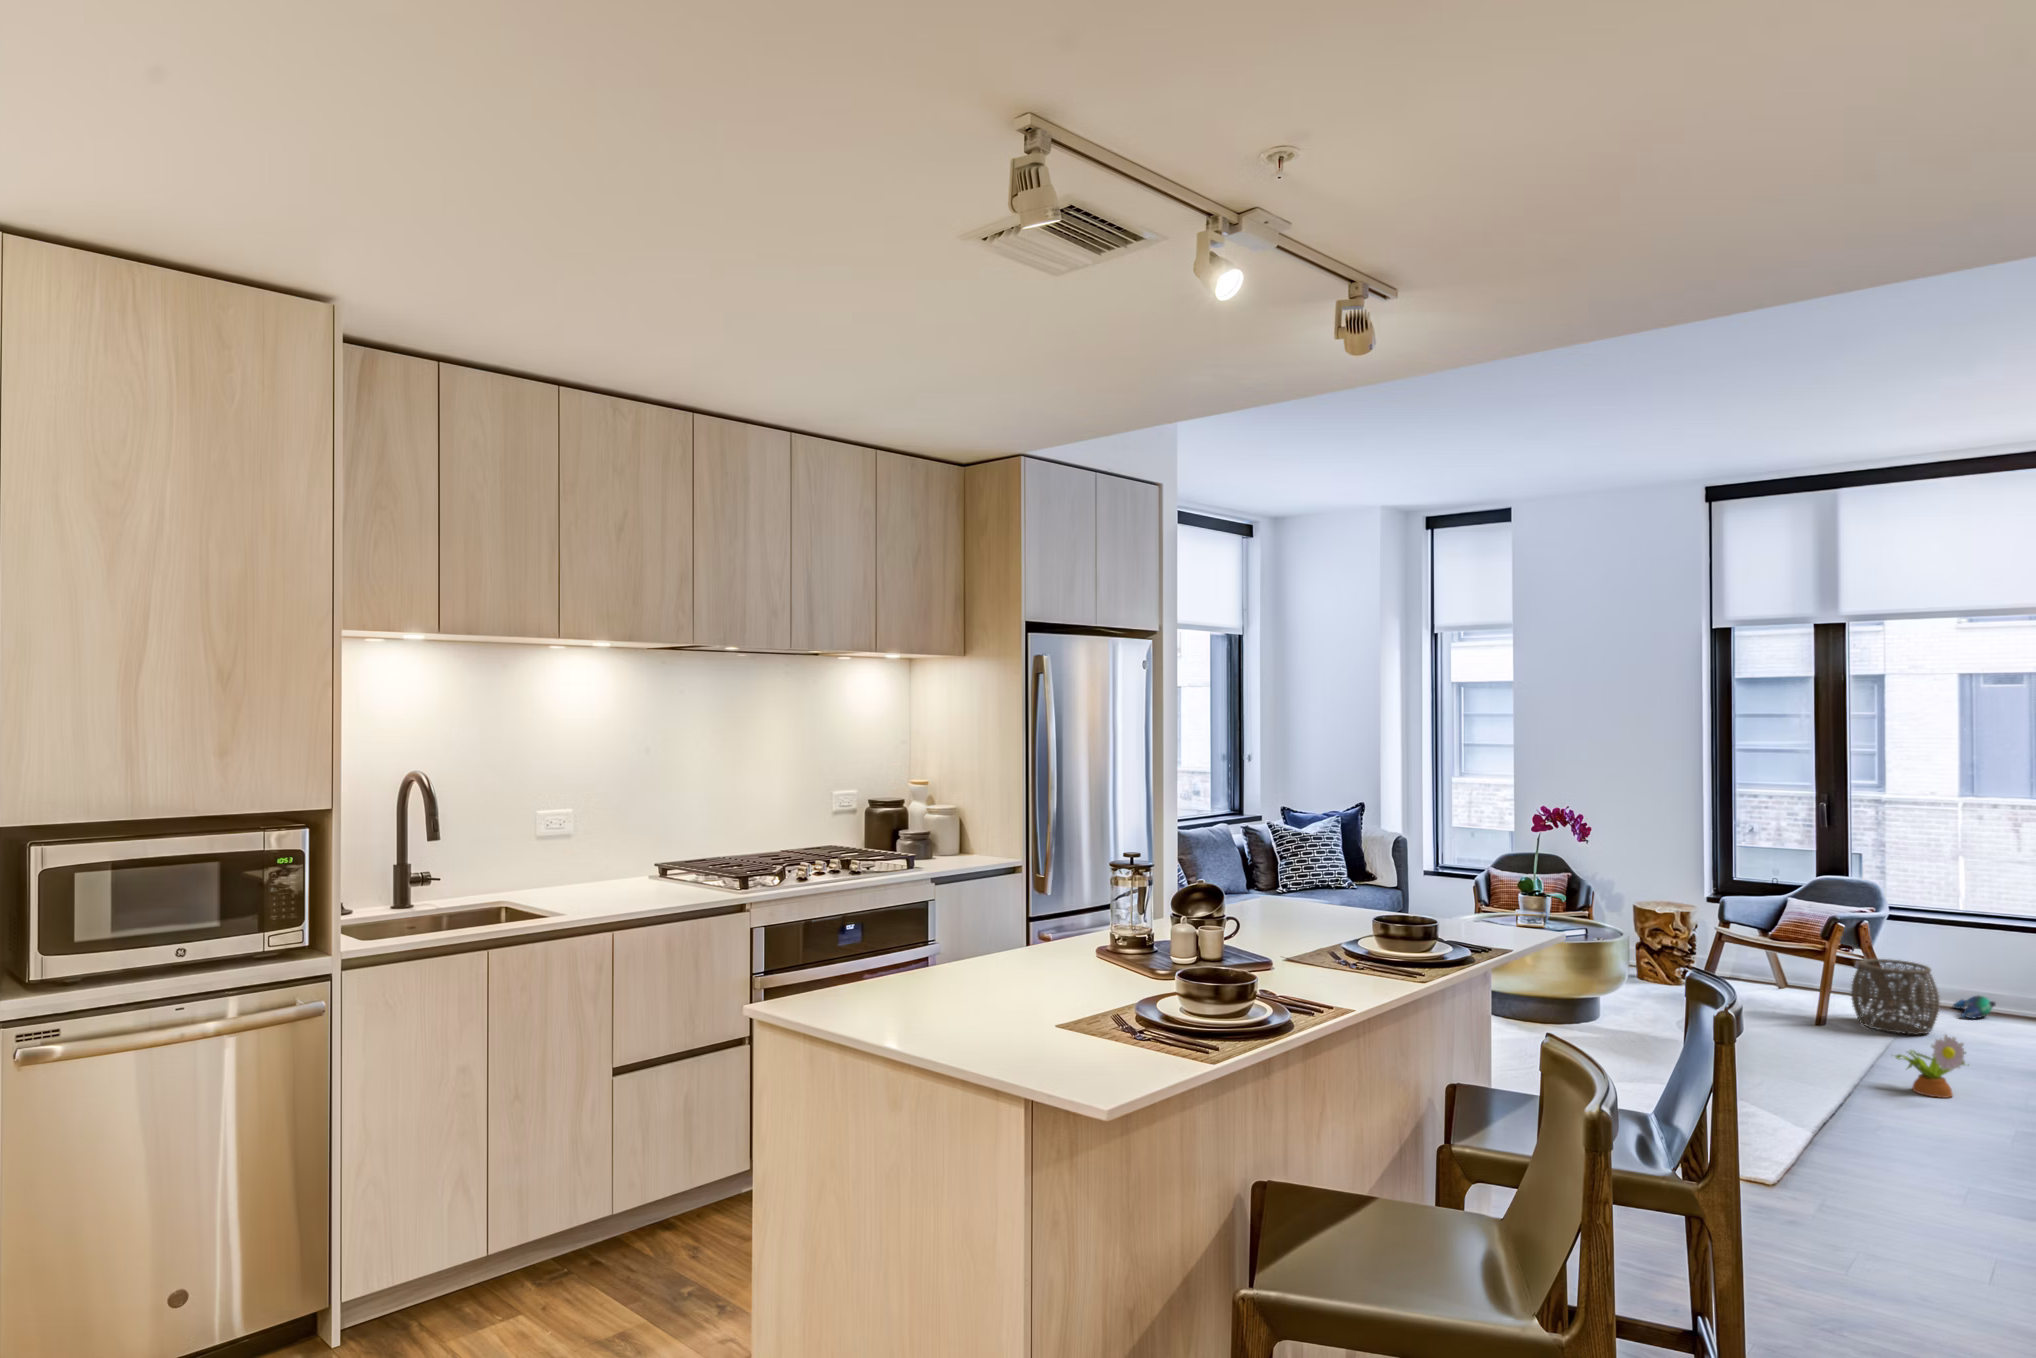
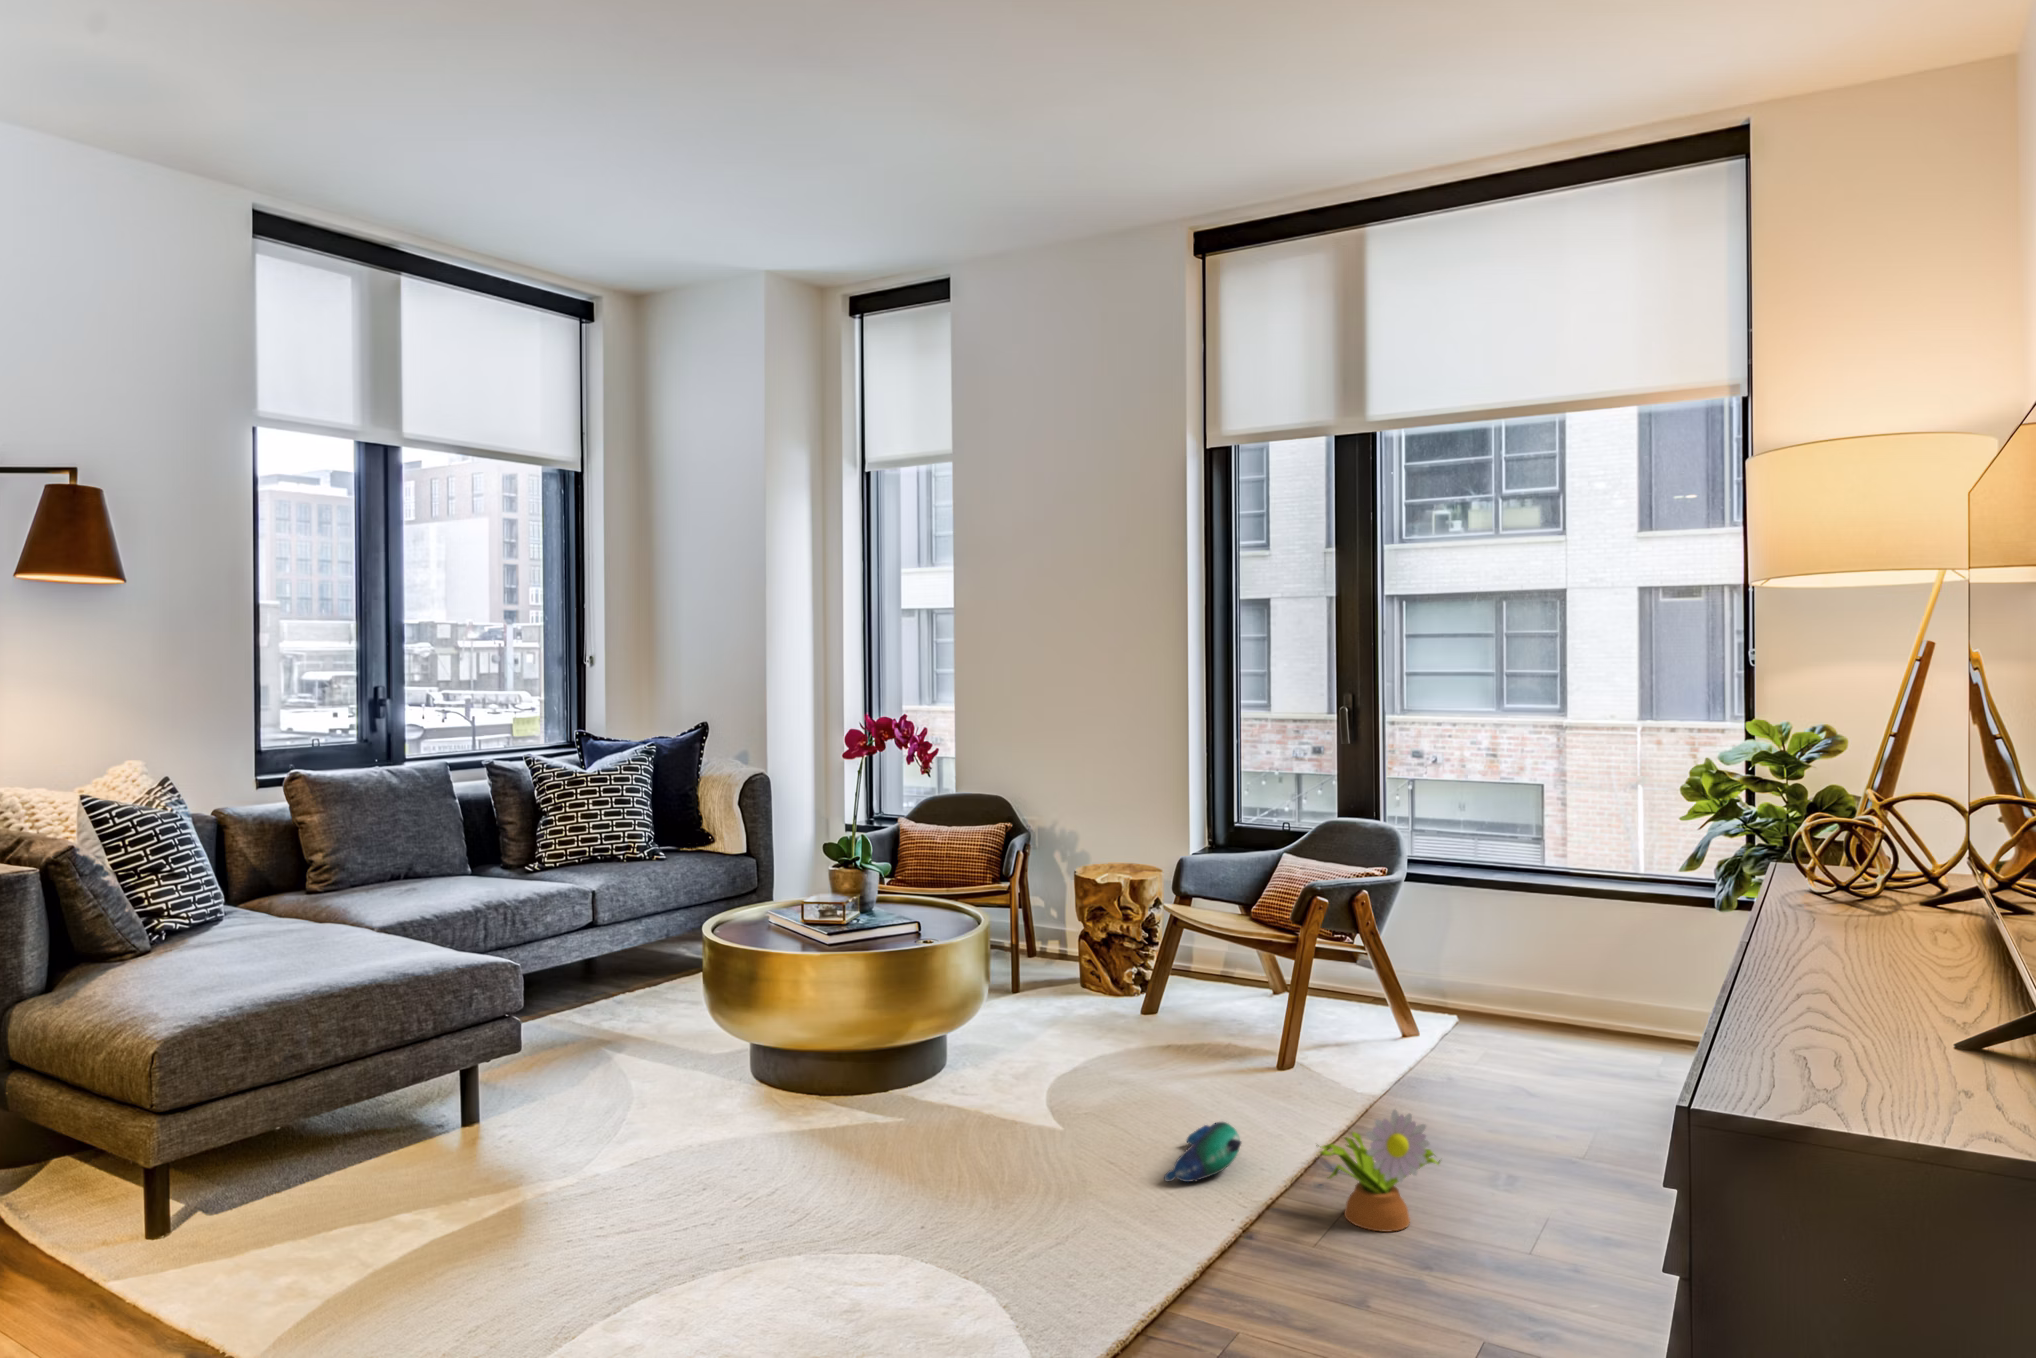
woven basket: present [1851,959,1940,1035] -> none [1332,950,1460,1078]
plush toy: present [1953,996,1996,1018] -> present [1164,1122,1241,1182]

